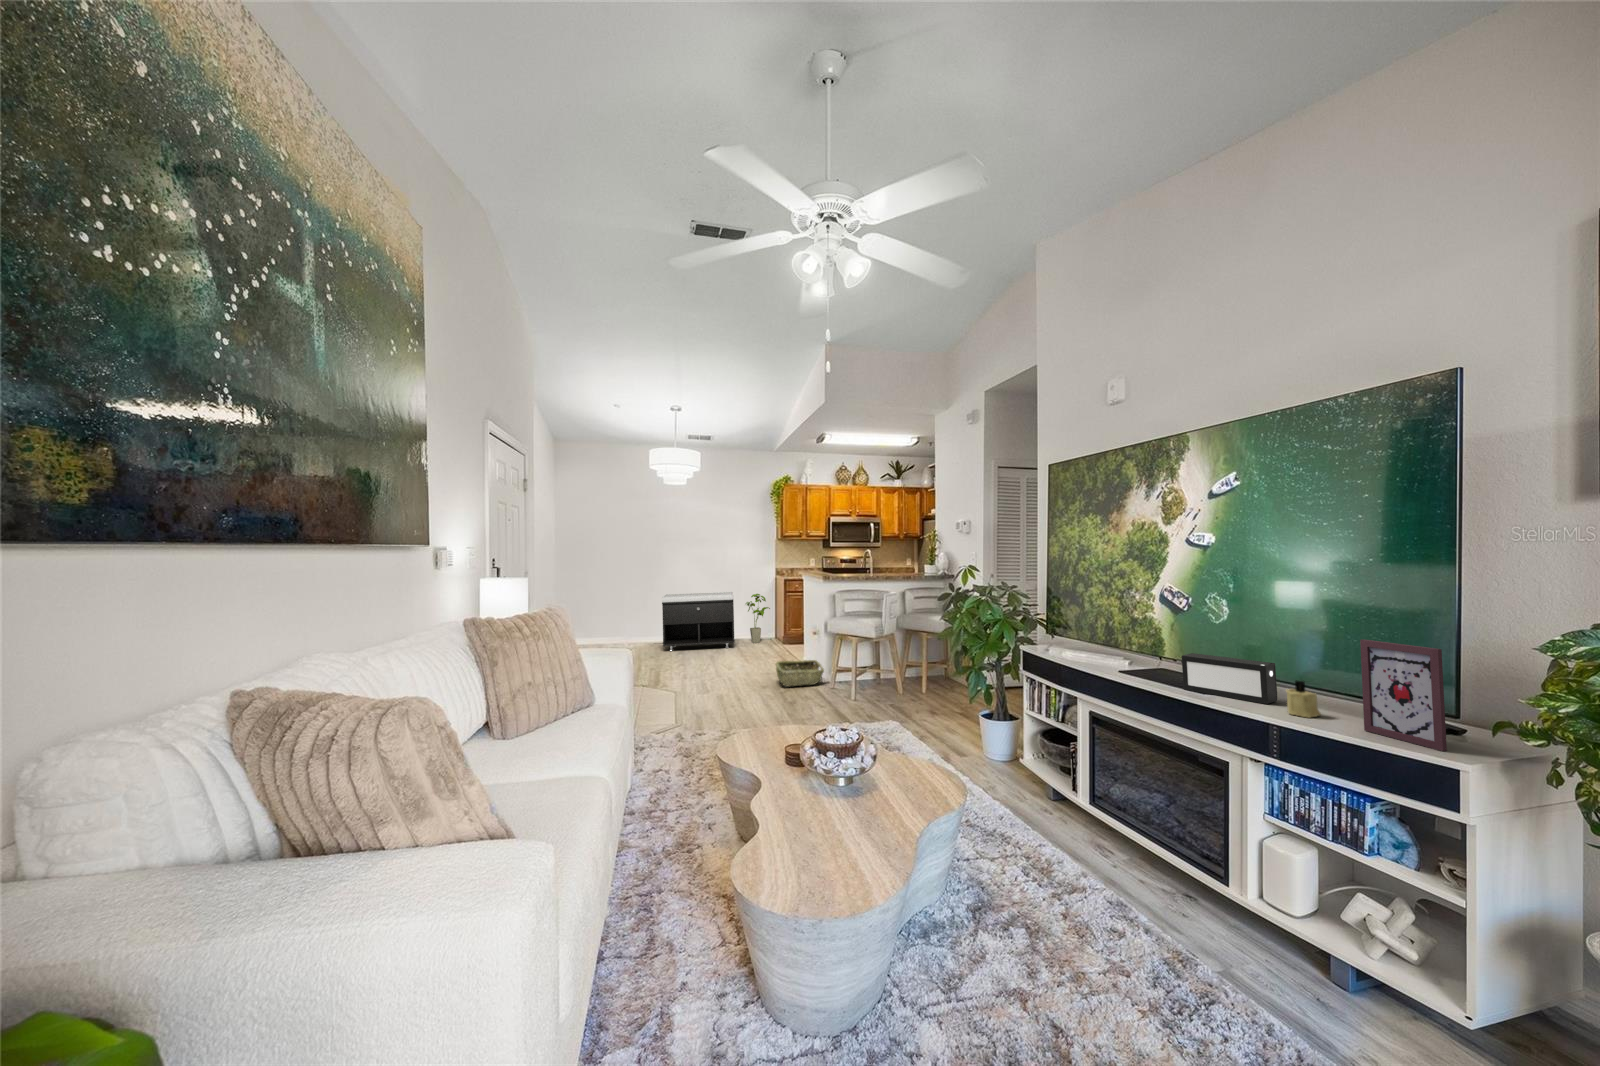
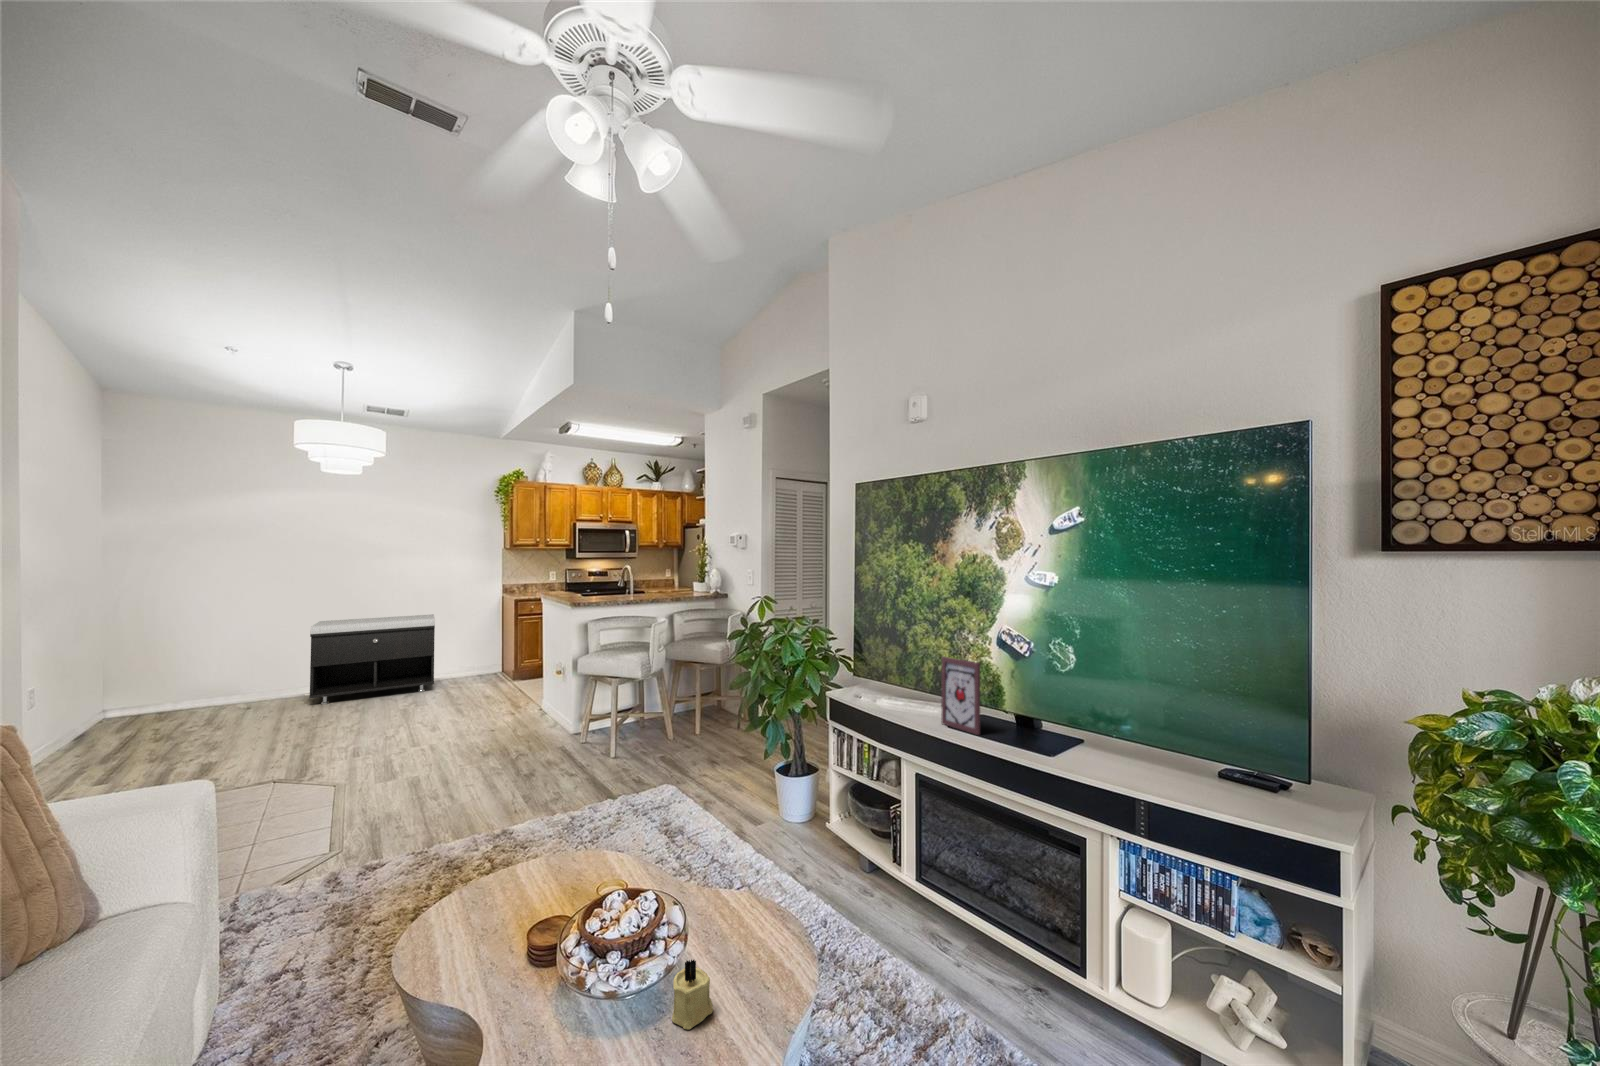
house plant: present [746,594,770,643] -> none [452,616,490,681]
picture frame: present [1360,640,1447,751] -> present [941,657,980,735]
speaker: present [1182,653,1278,704] -> none [1031,706,1121,765]
woven basket: present [776,660,824,686] -> none [498,706,569,748]
candle: present [1286,680,1321,718] -> present [672,960,713,1030]

